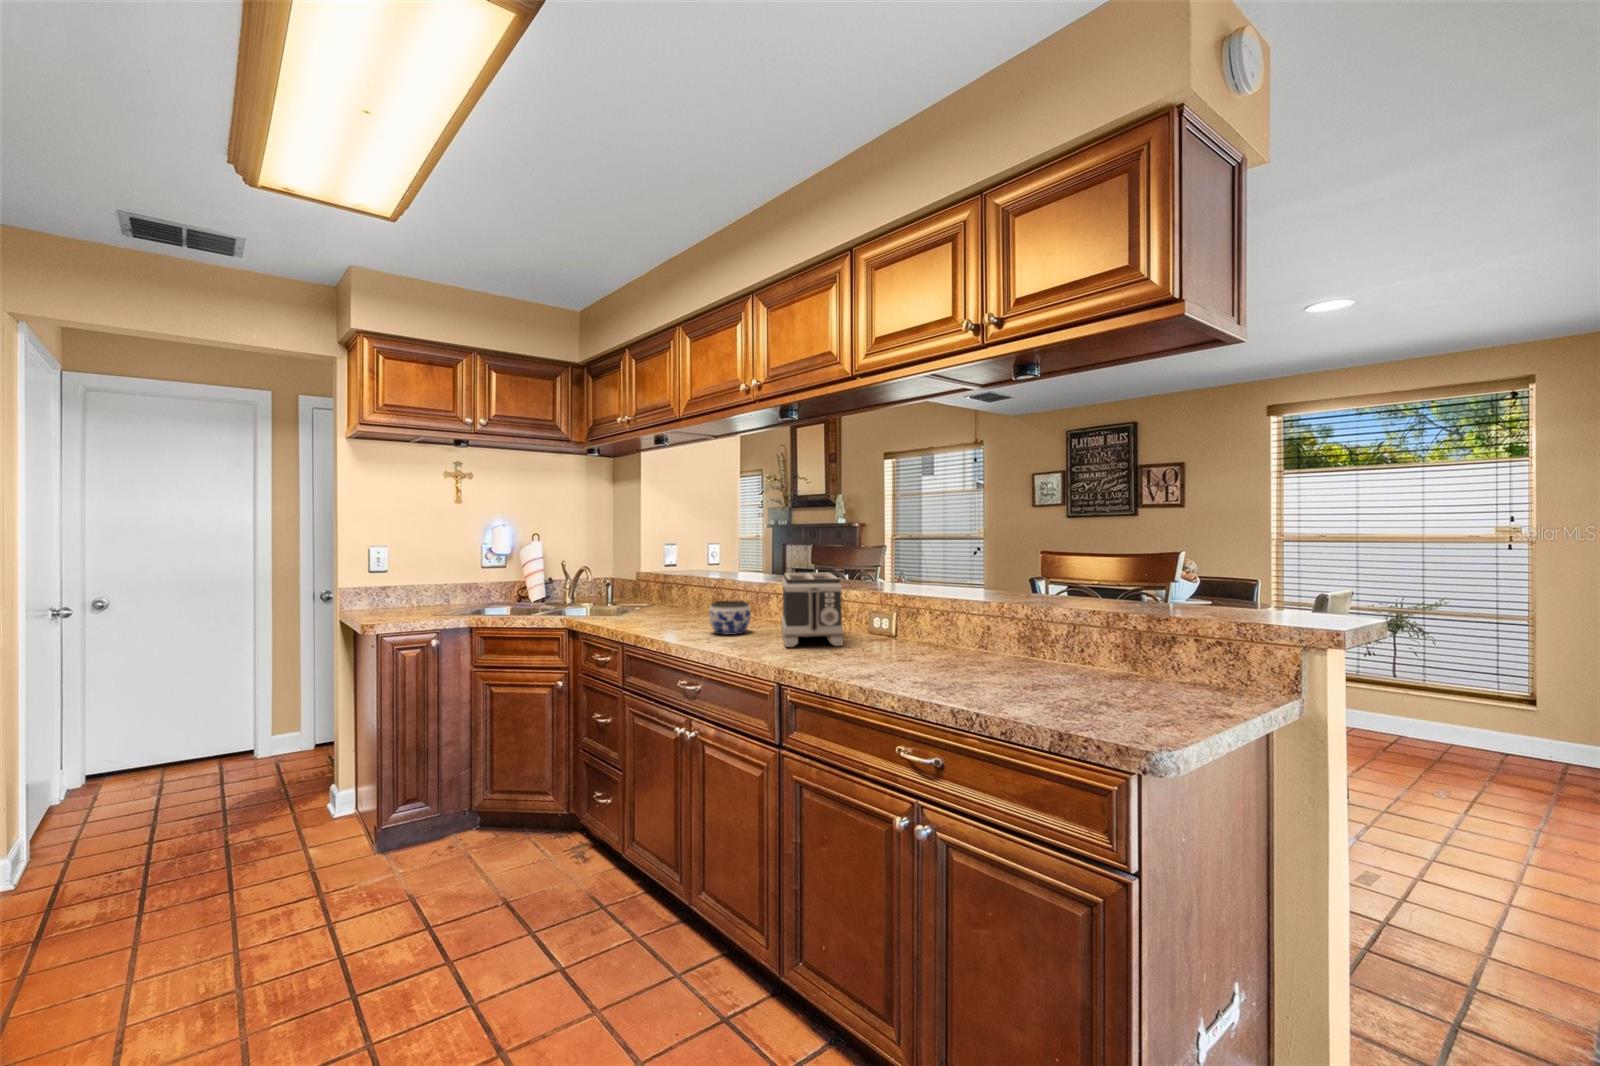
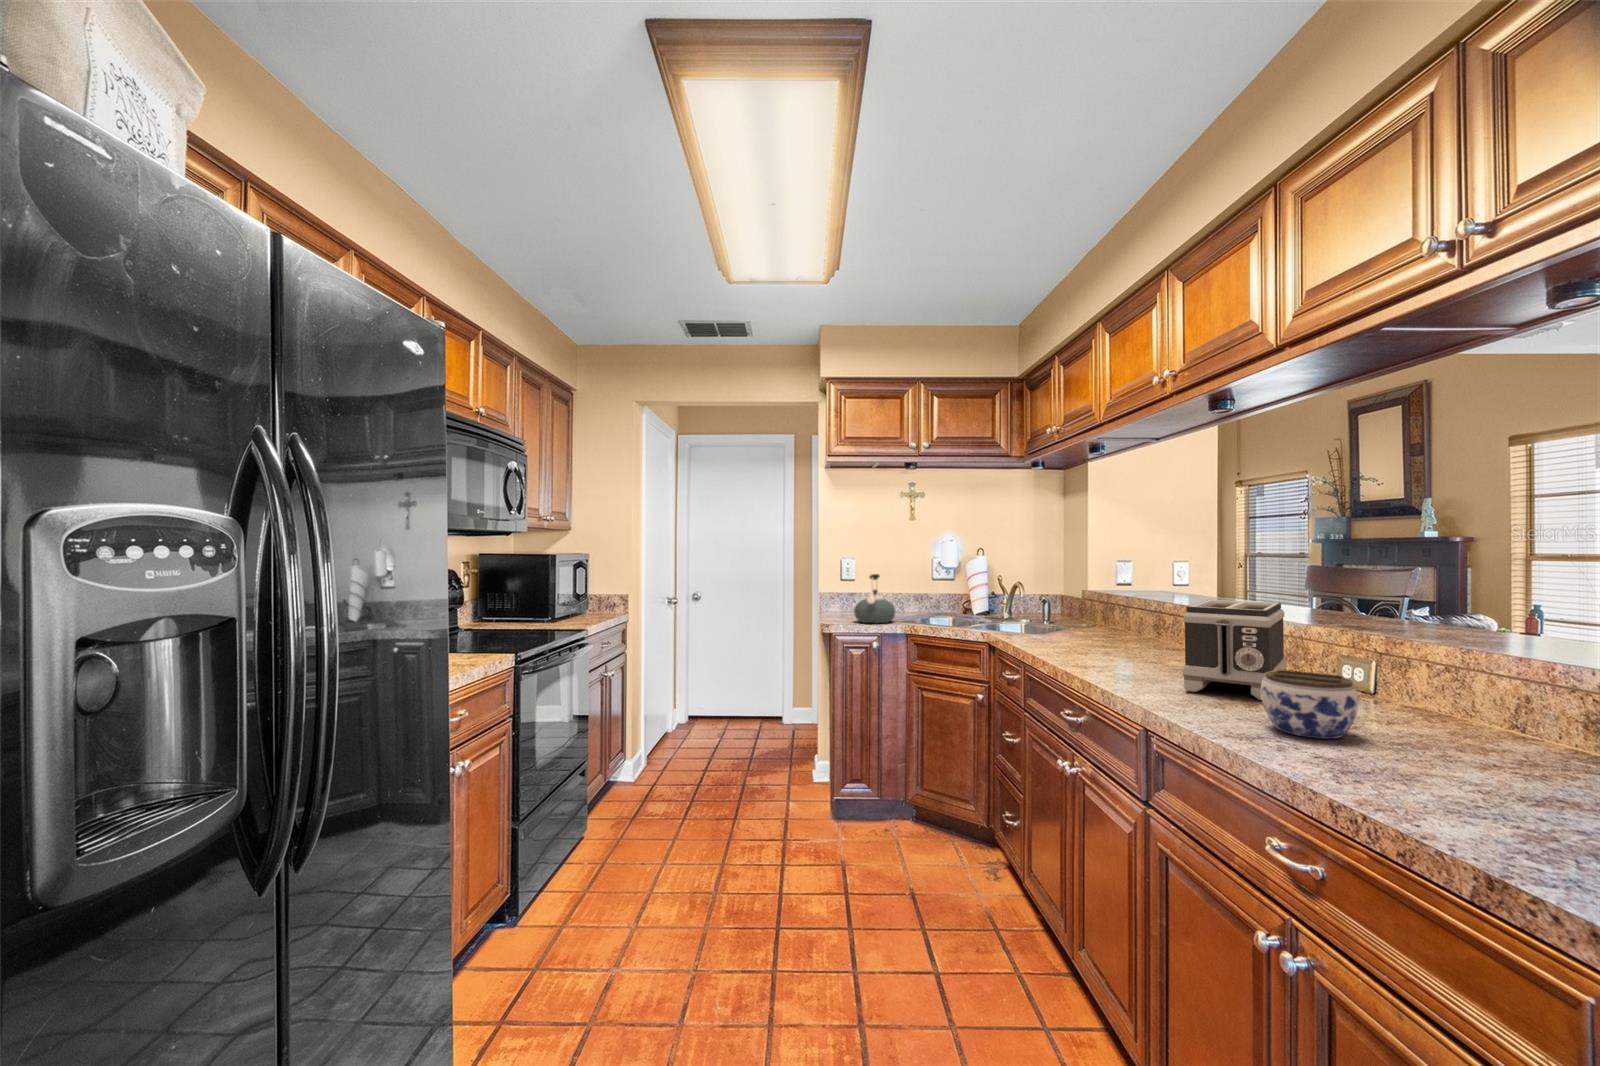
kettle: none [394,564,450,621] -> present [854,574,895,623]
jar: present [709,601,751,635] -> present [1261,670,1359,739]

